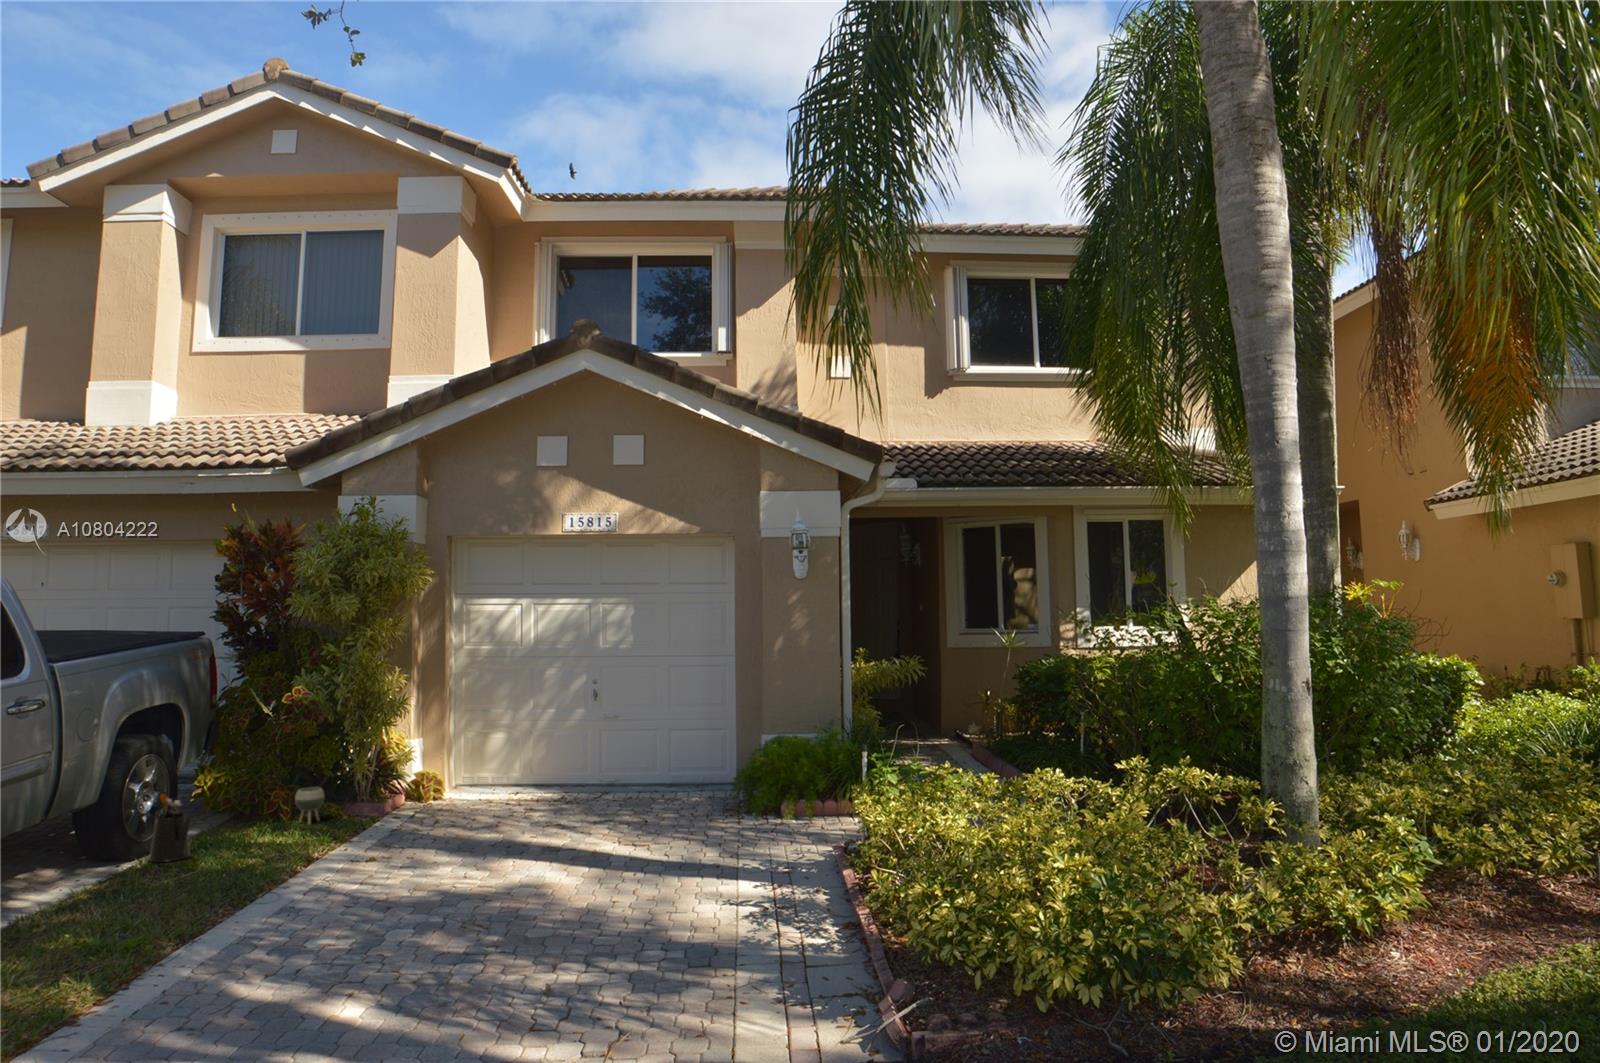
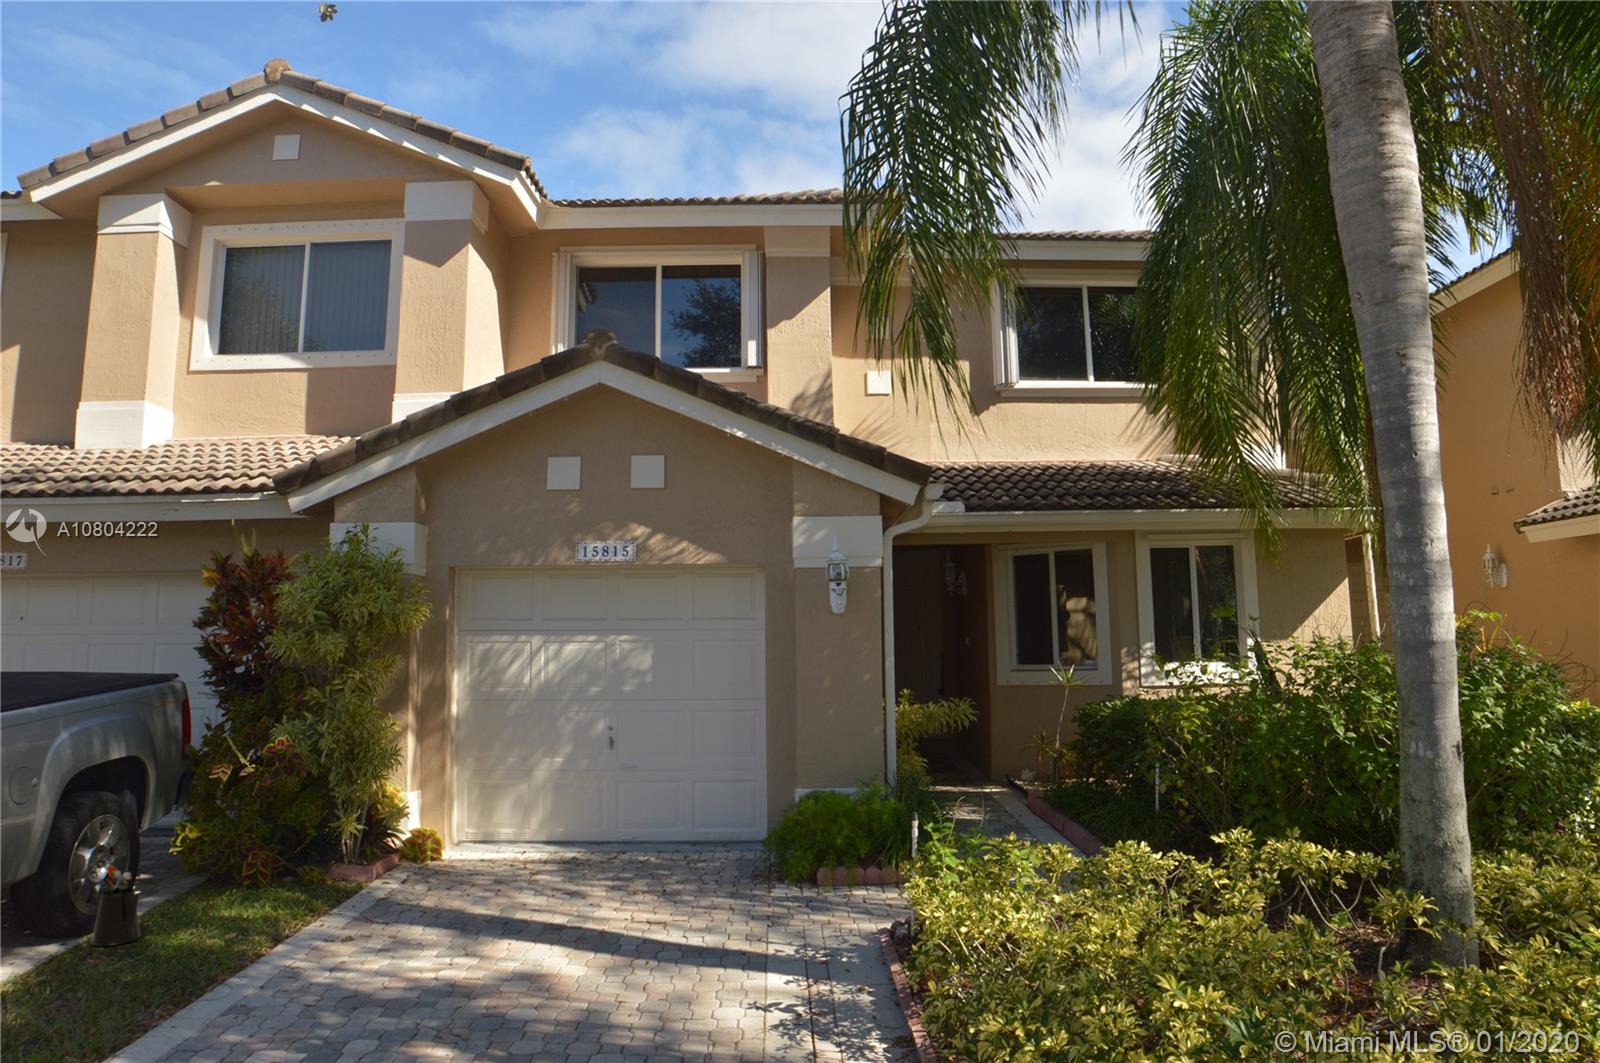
planter: present [295,787,324,825] -> none [271,849,304,893]

